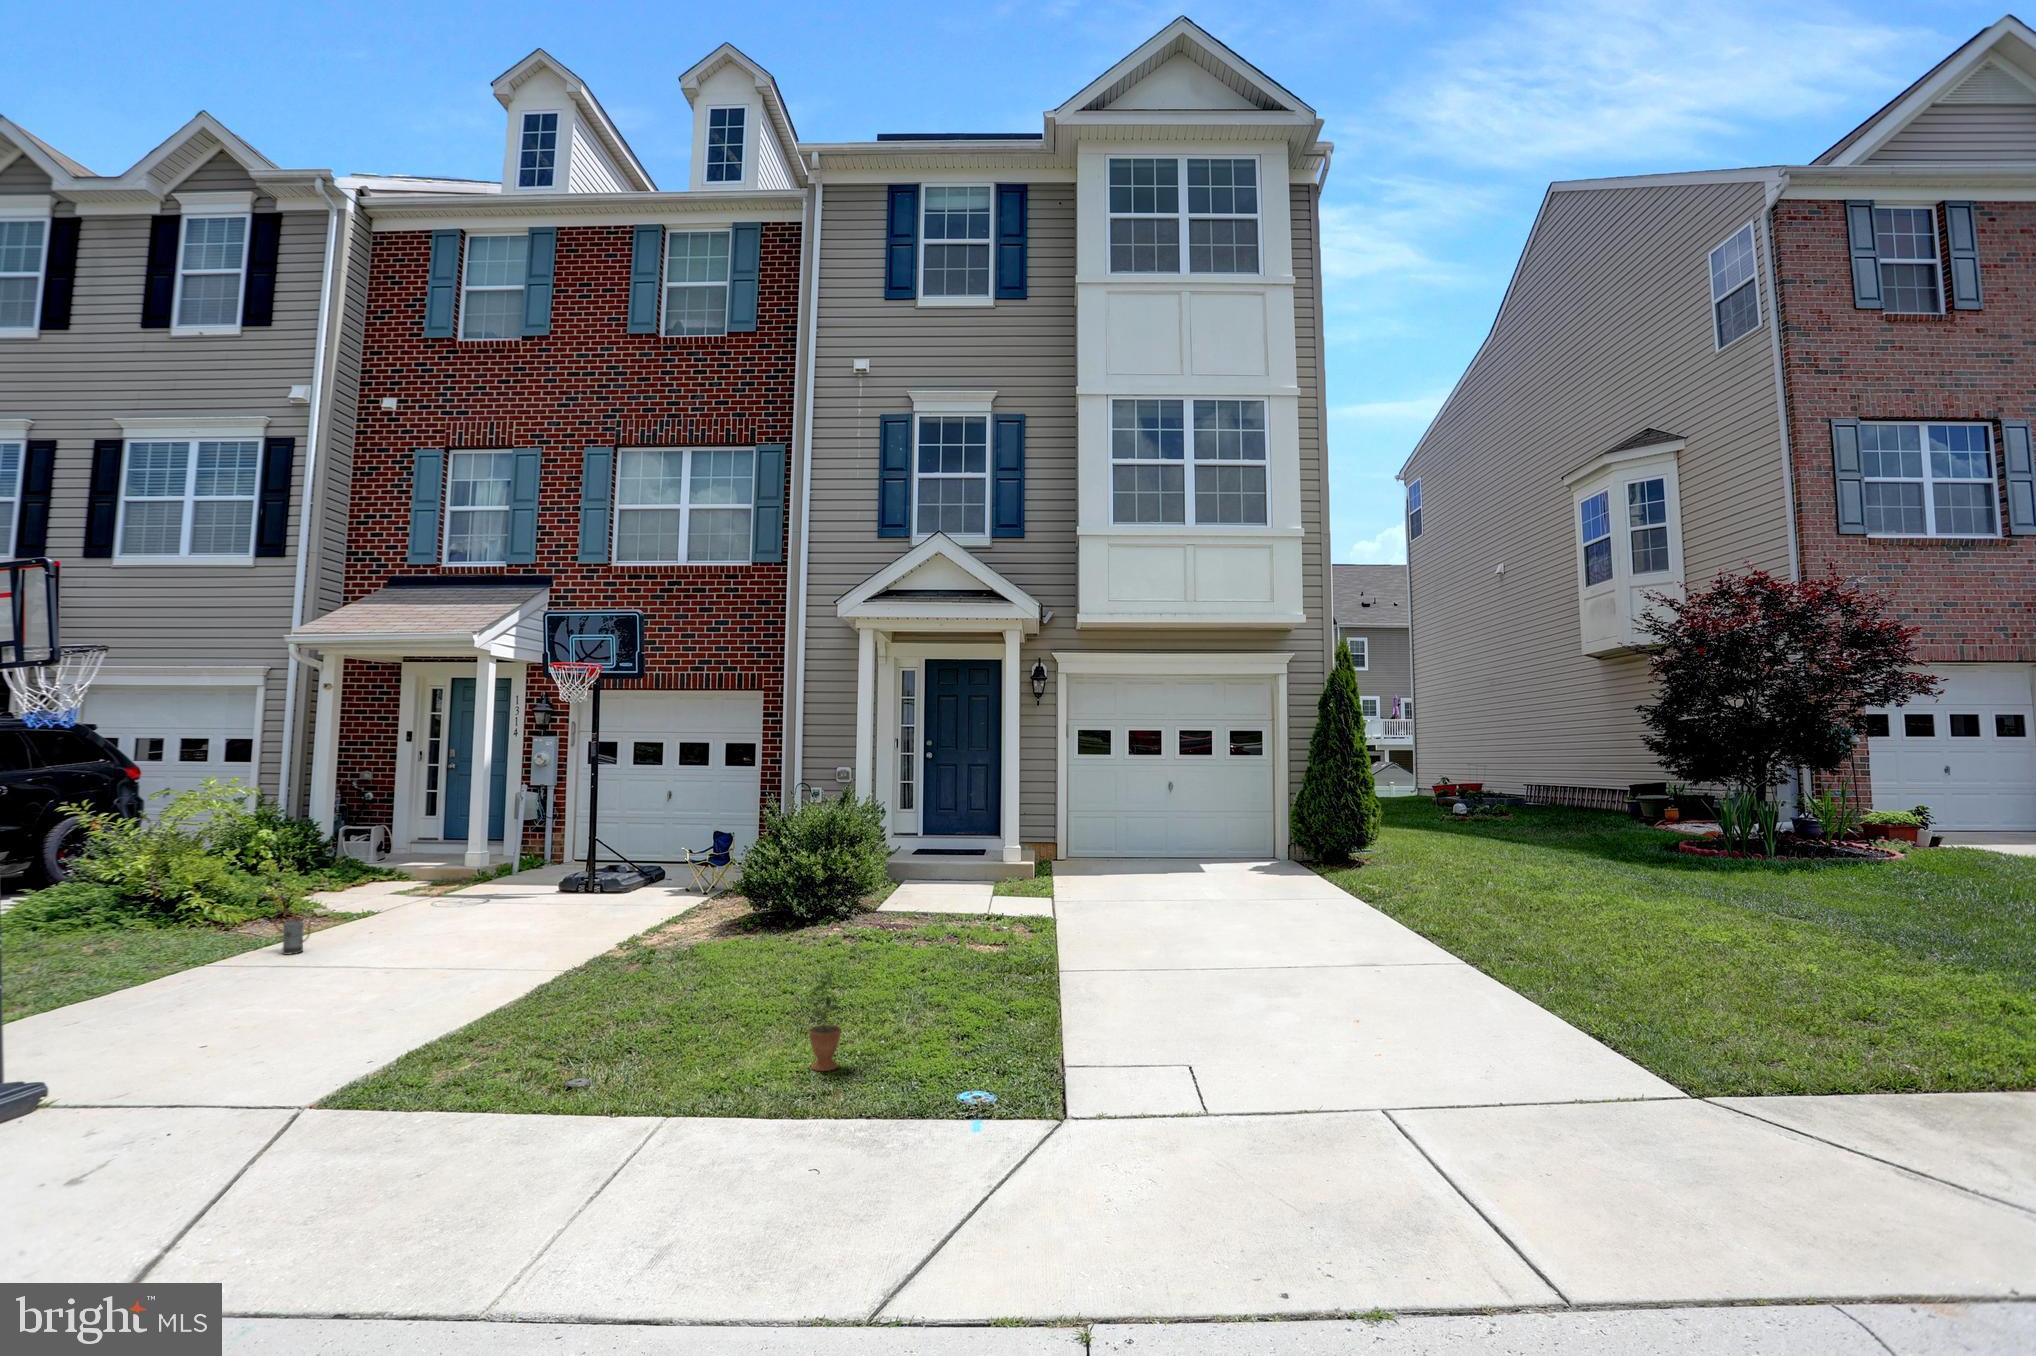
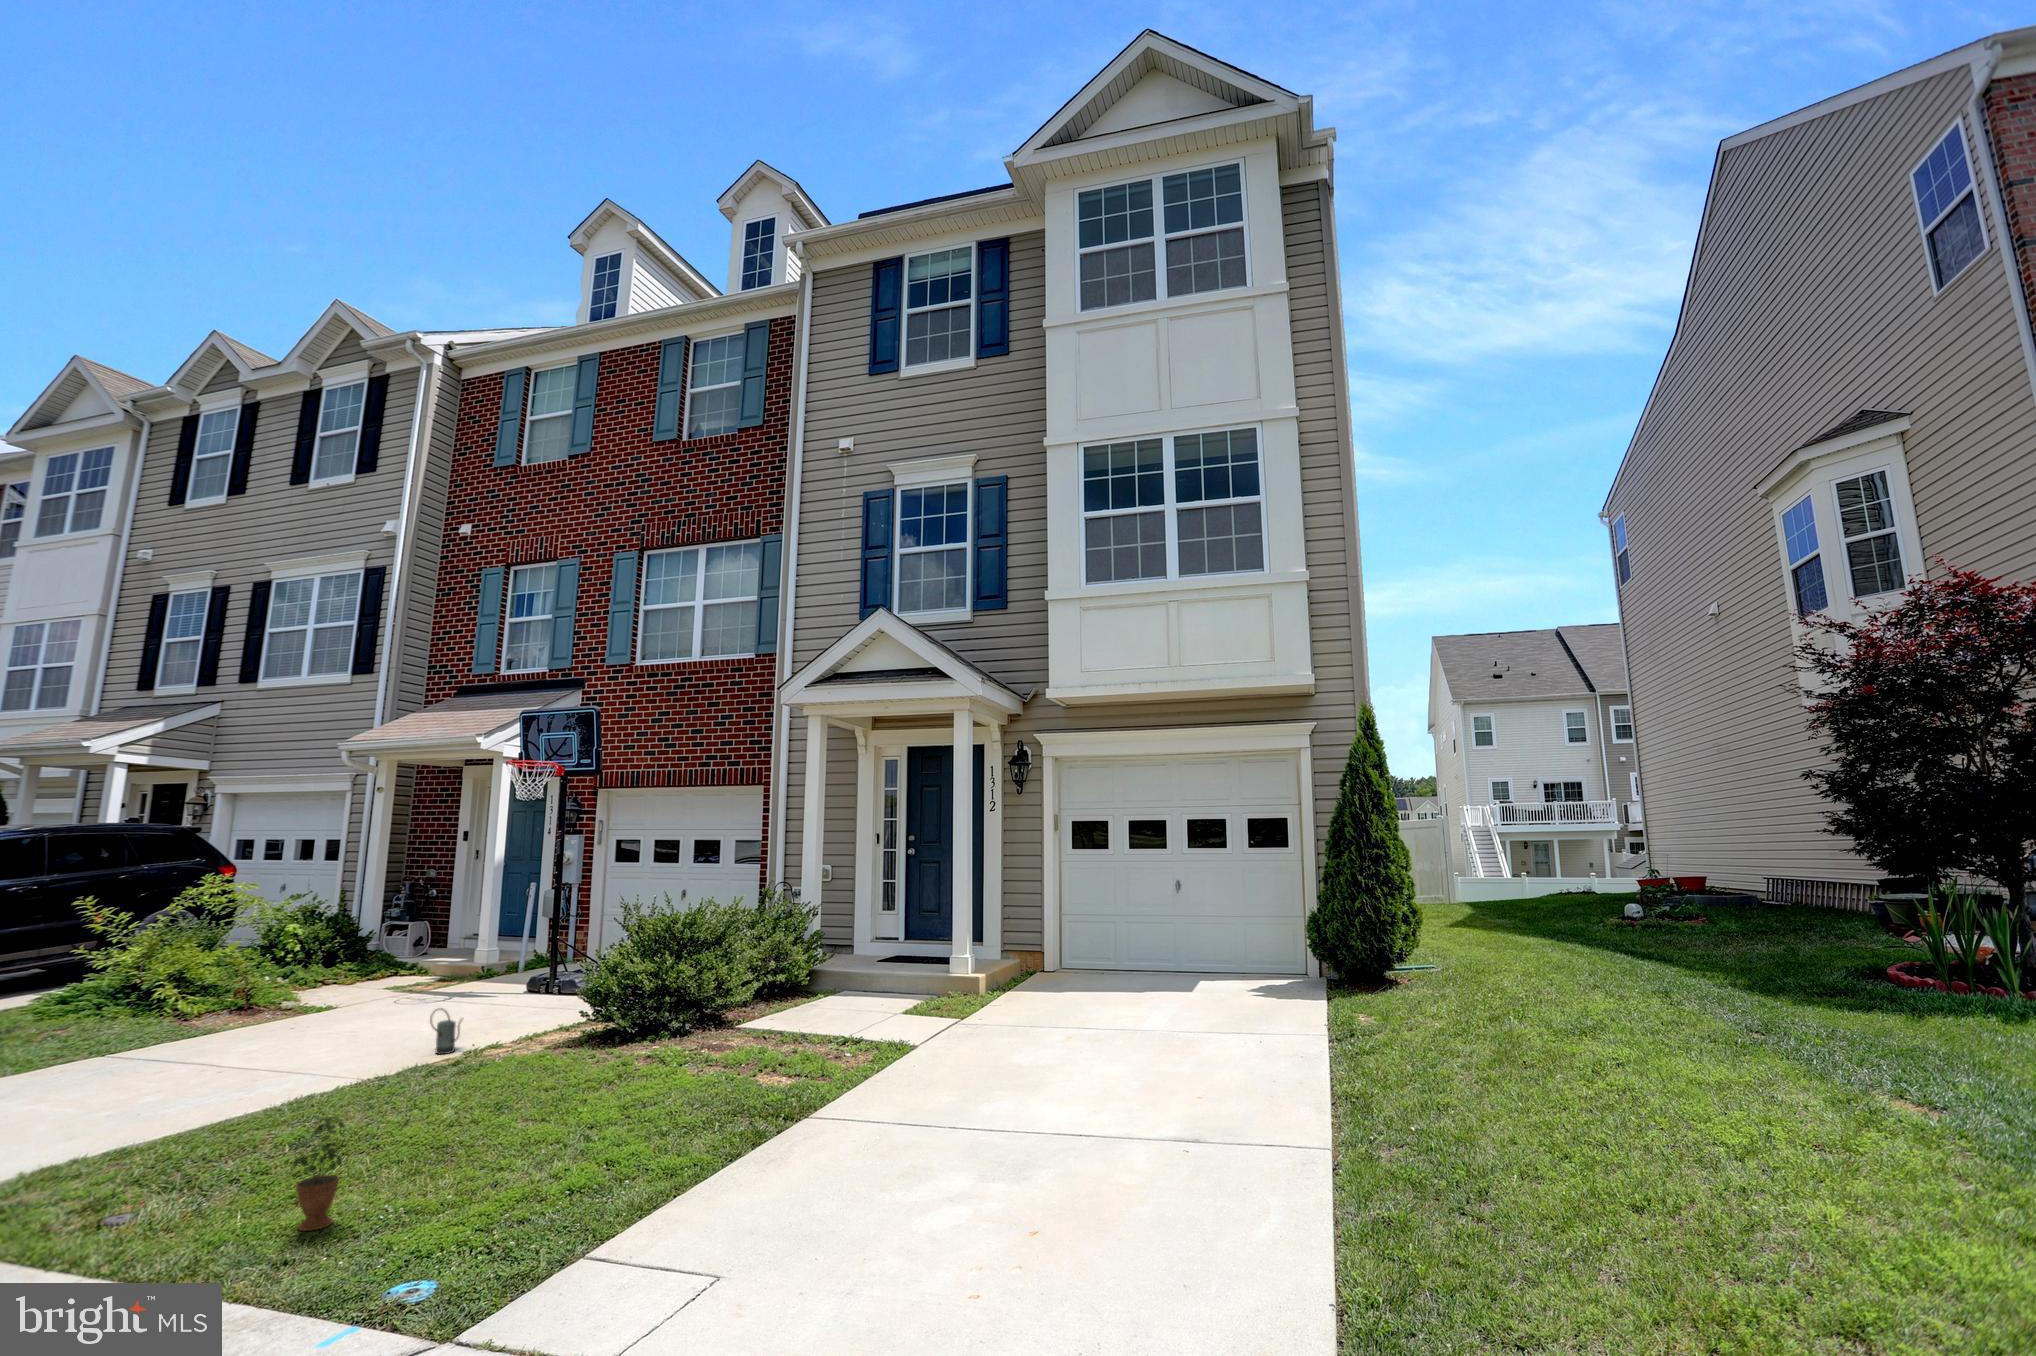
watering can: present [274,909,313,955] -> present [430,1008,461,1054]

